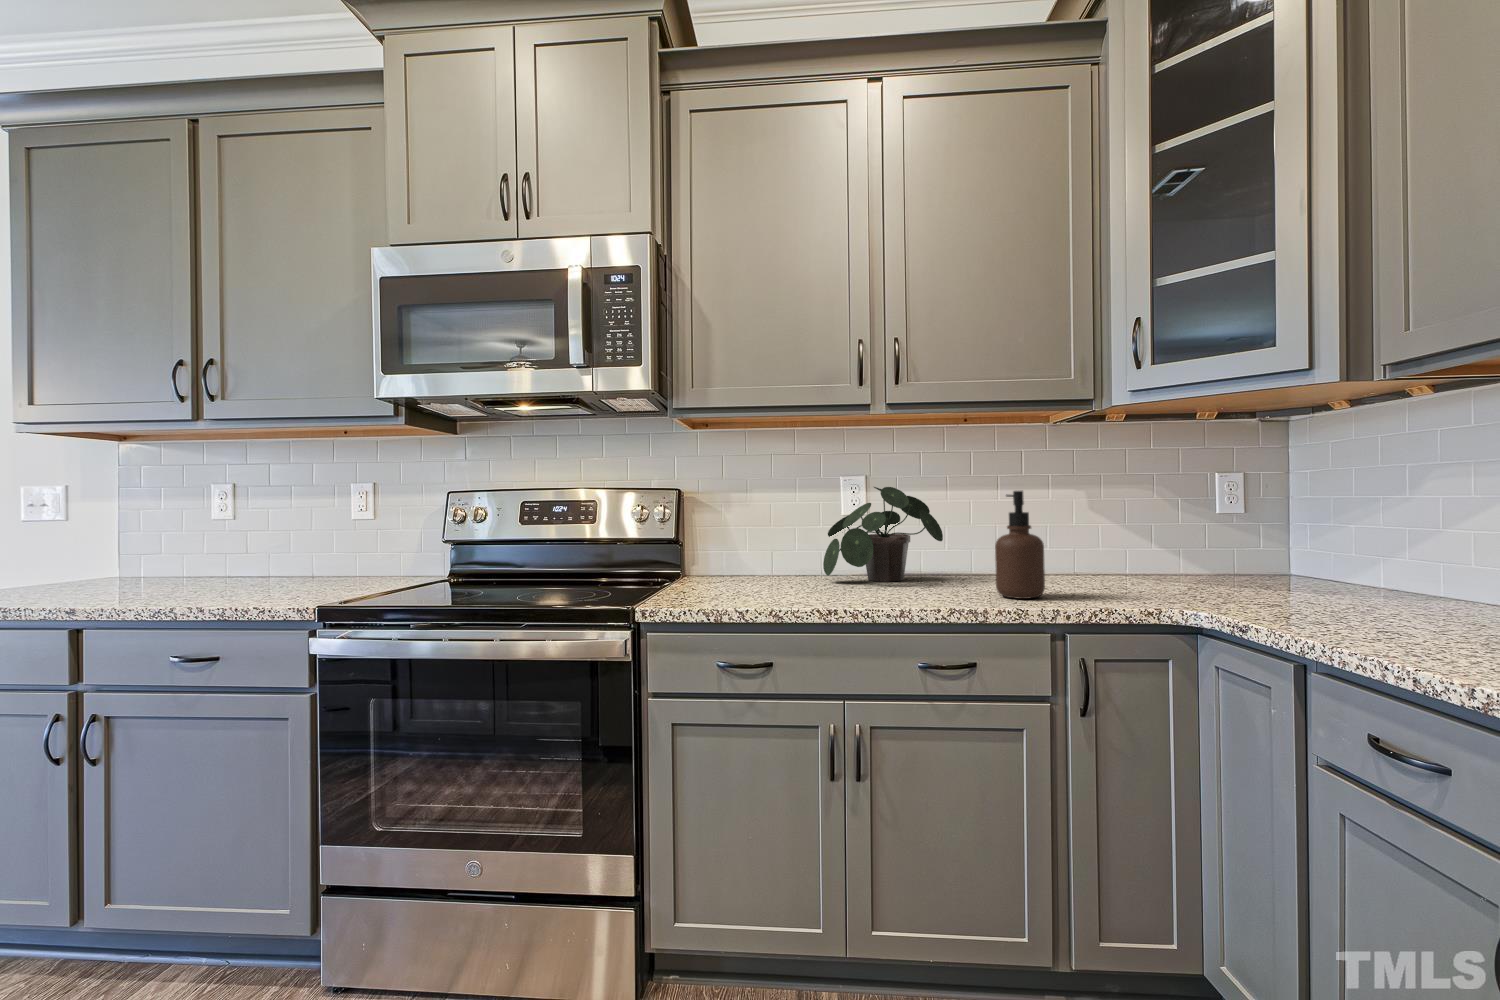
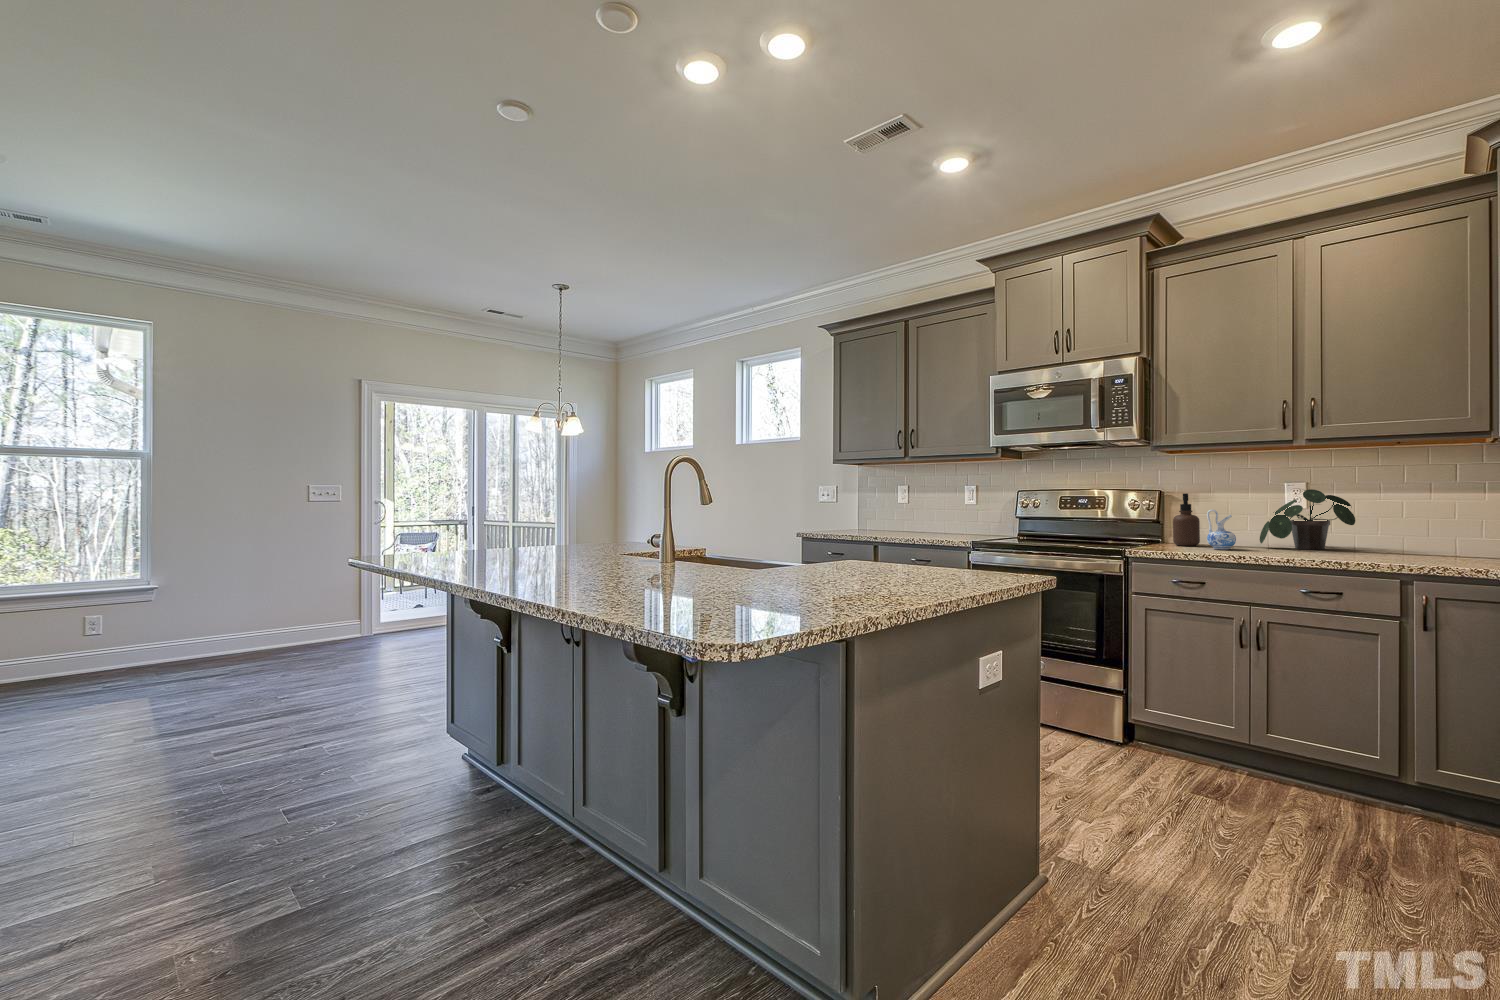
soap dispenser: present [995,491,1045,599] -> present [1173,493,1200,546]
ceramic pitcher: none [760,522,802,592] -> present [1207,509,1236,550]

